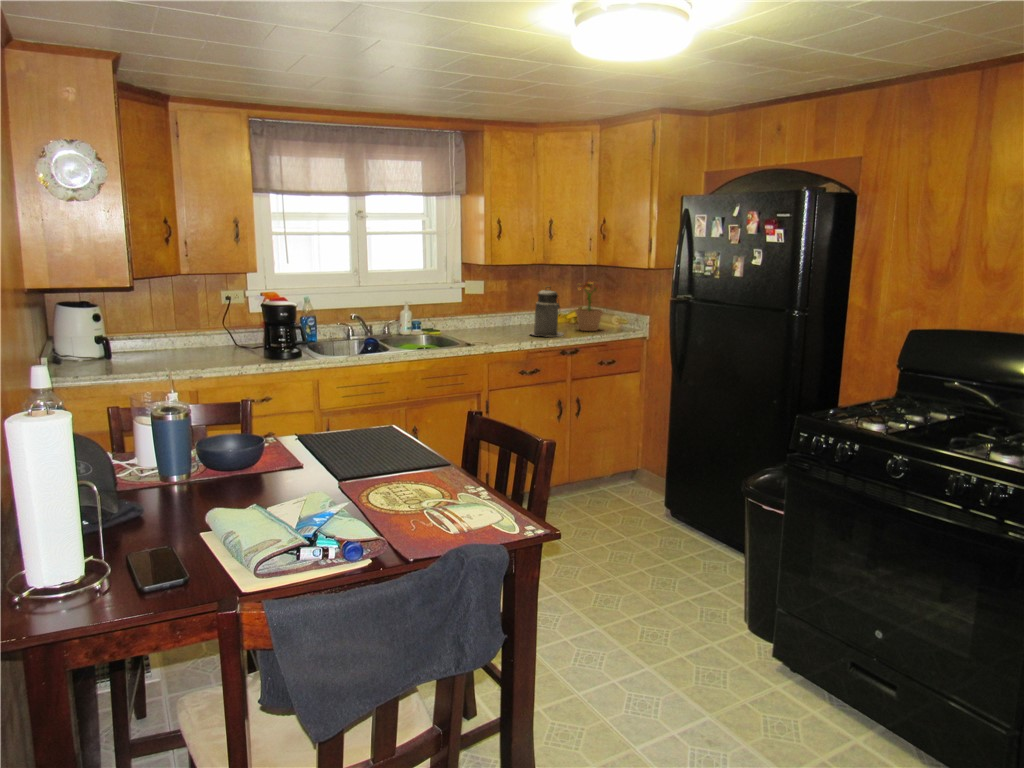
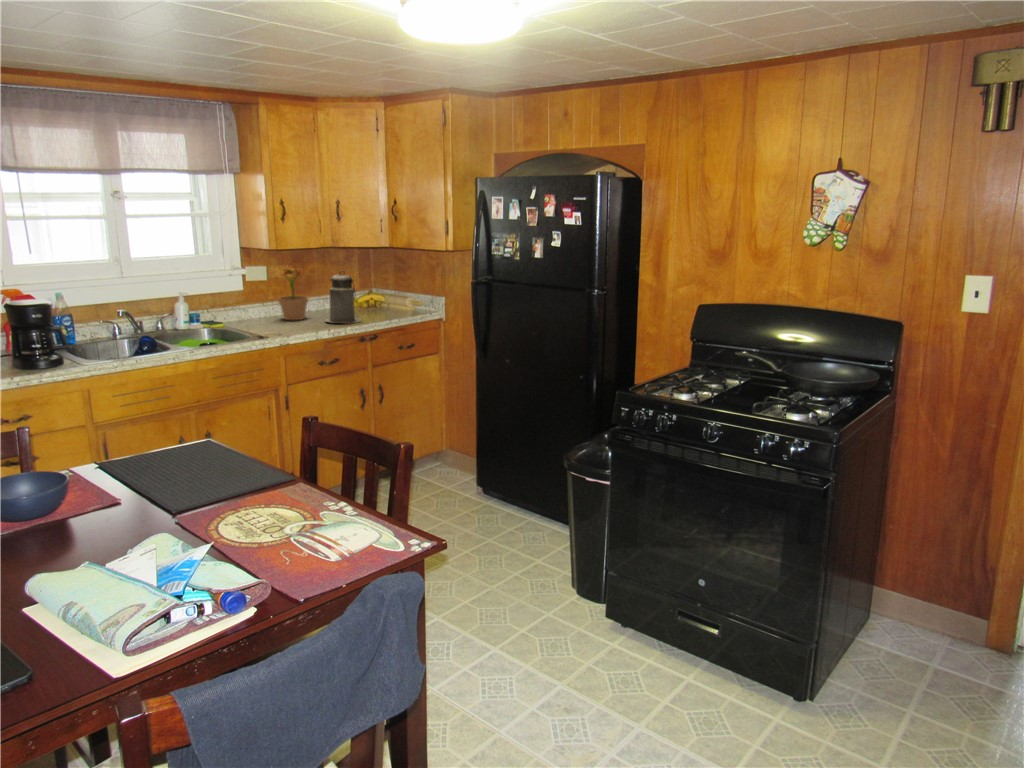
potted plant: present [575,279,603,331] -> present [278,268,308,320]

